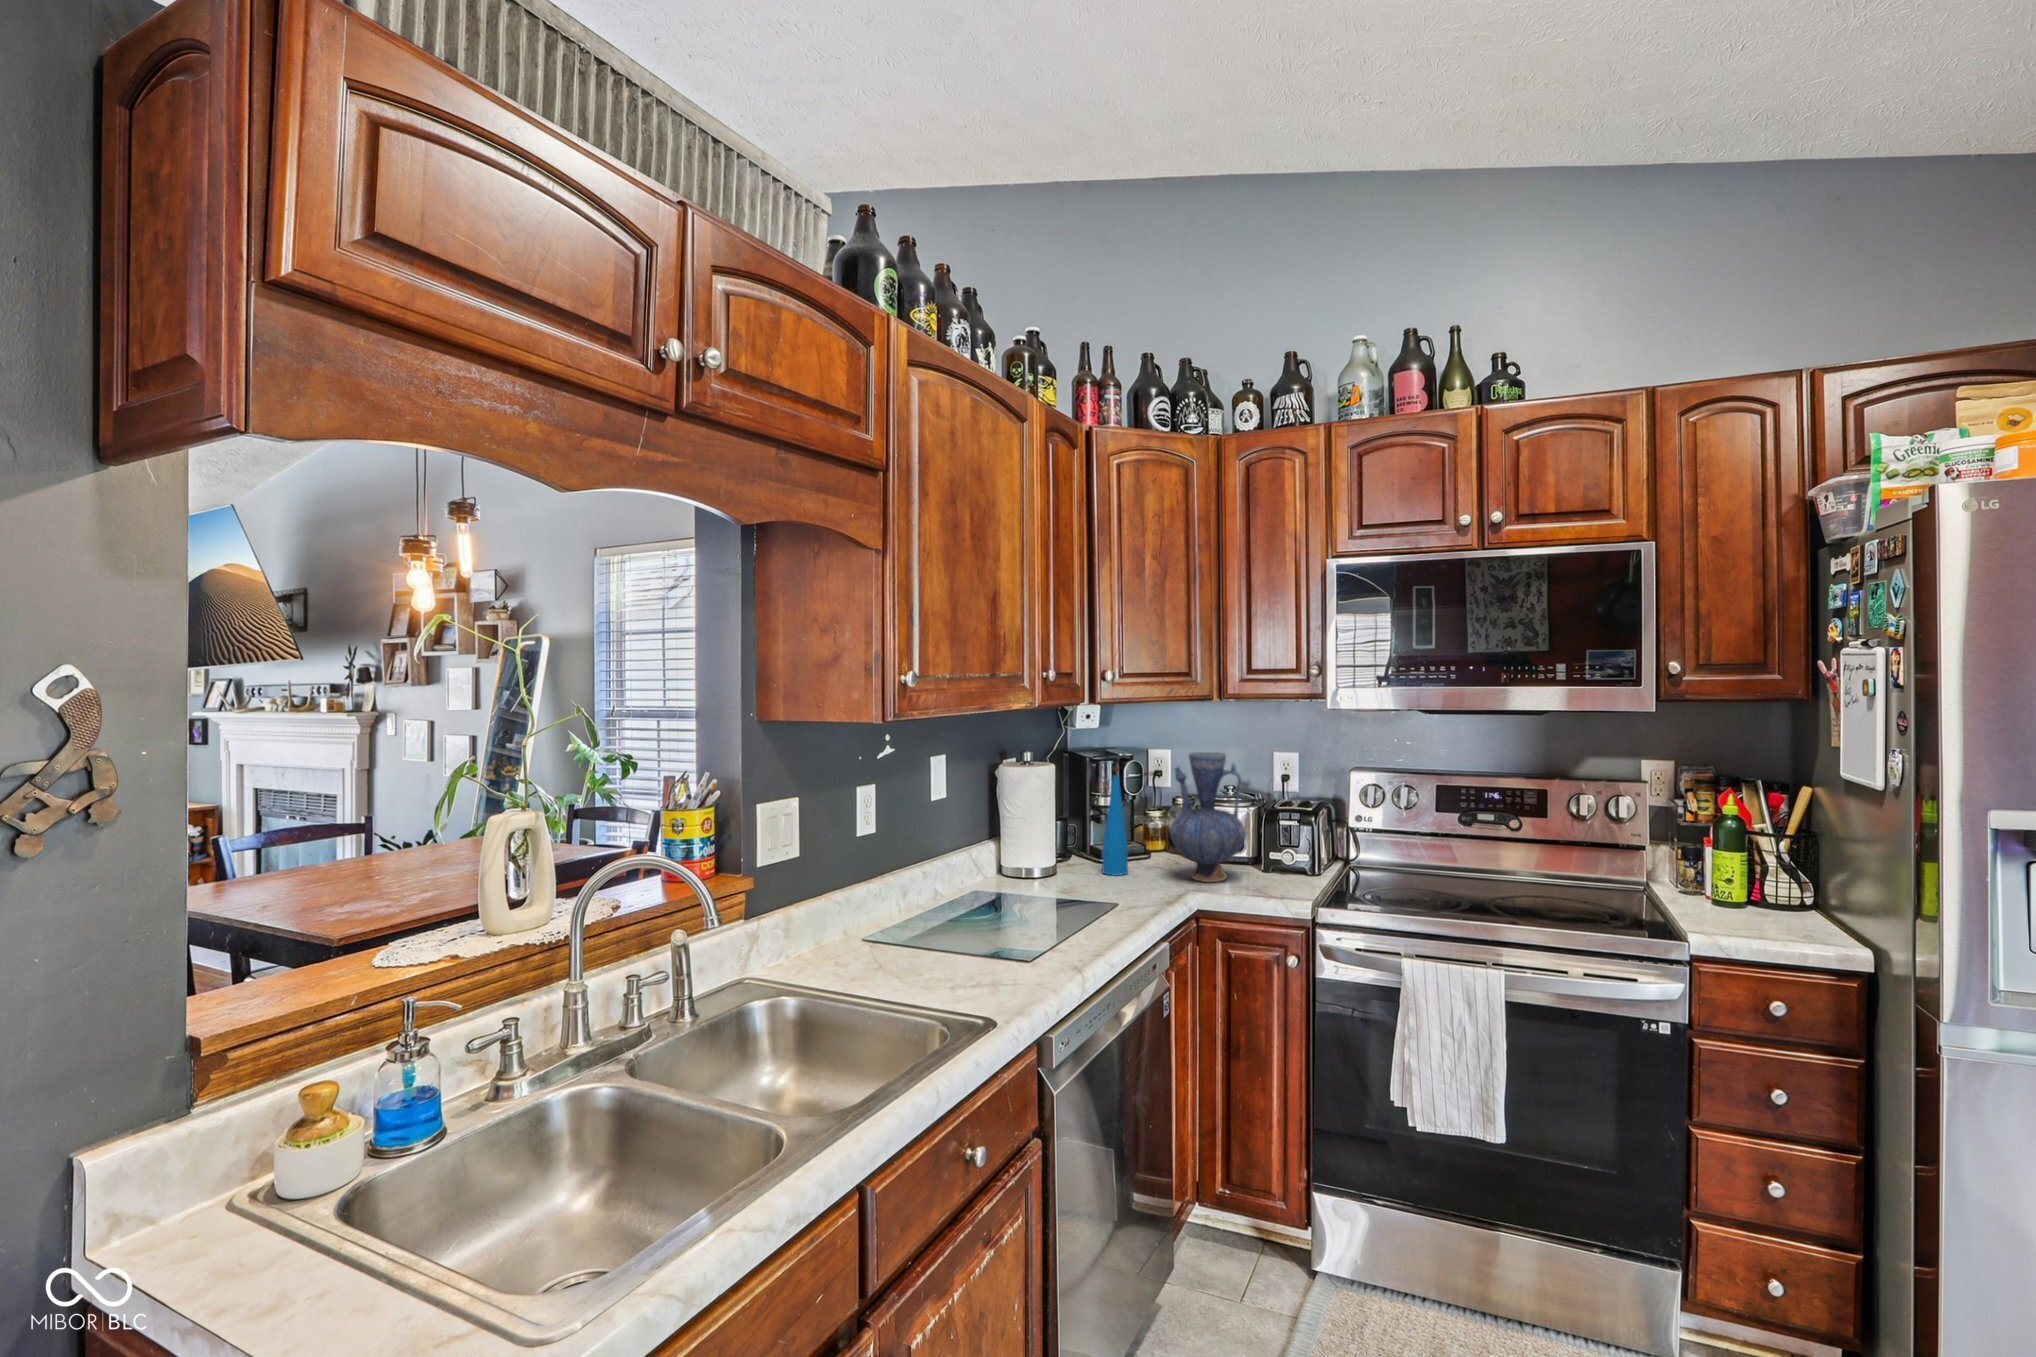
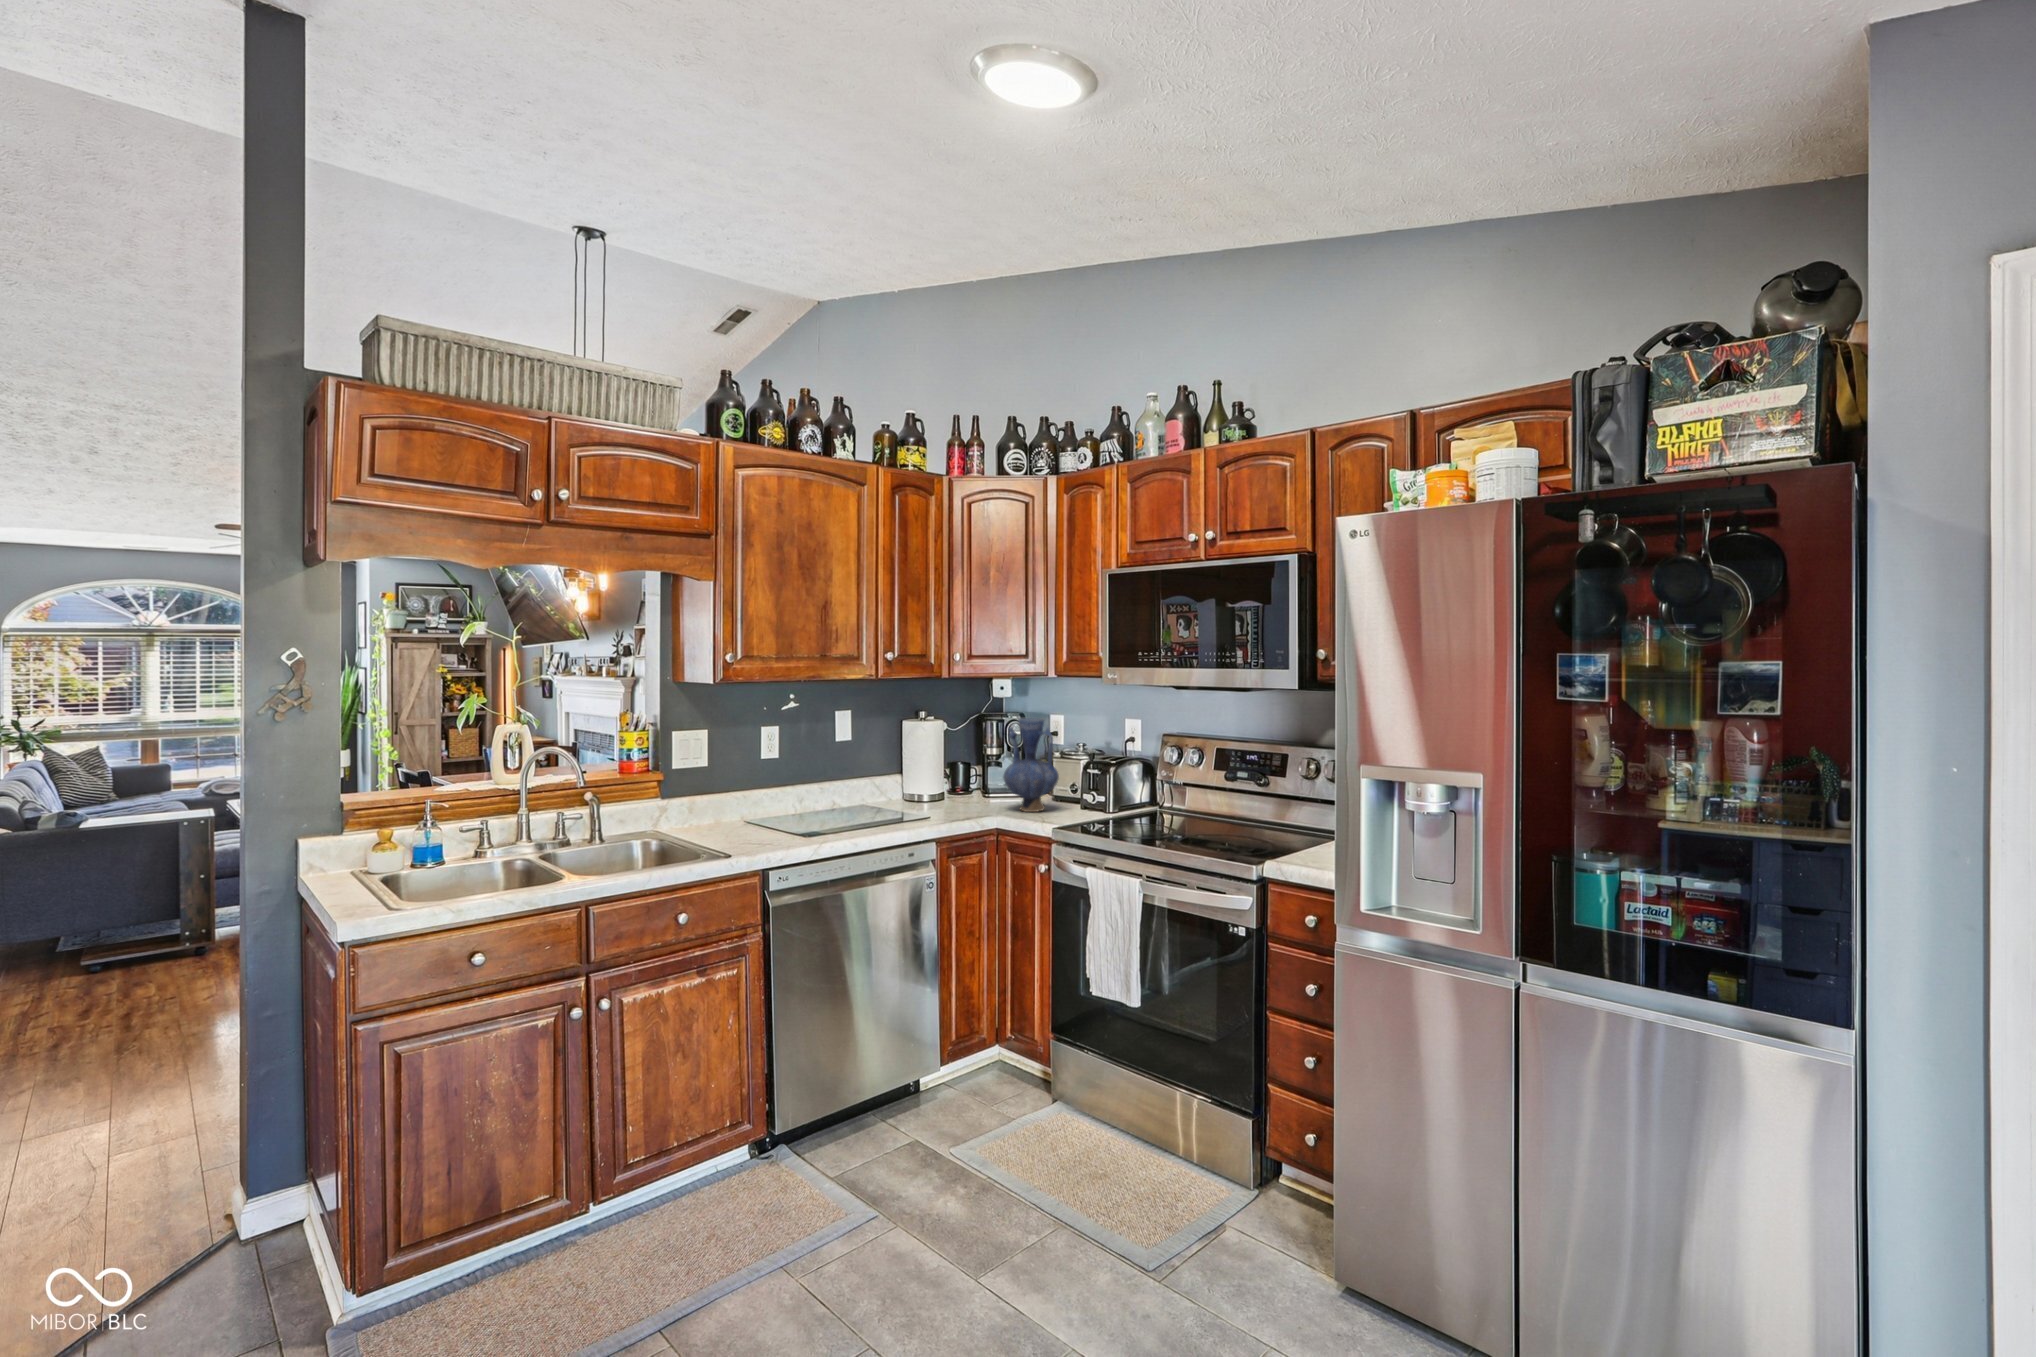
bottle: present [1102,767,1128,876] -> none [970,727,989,804]

